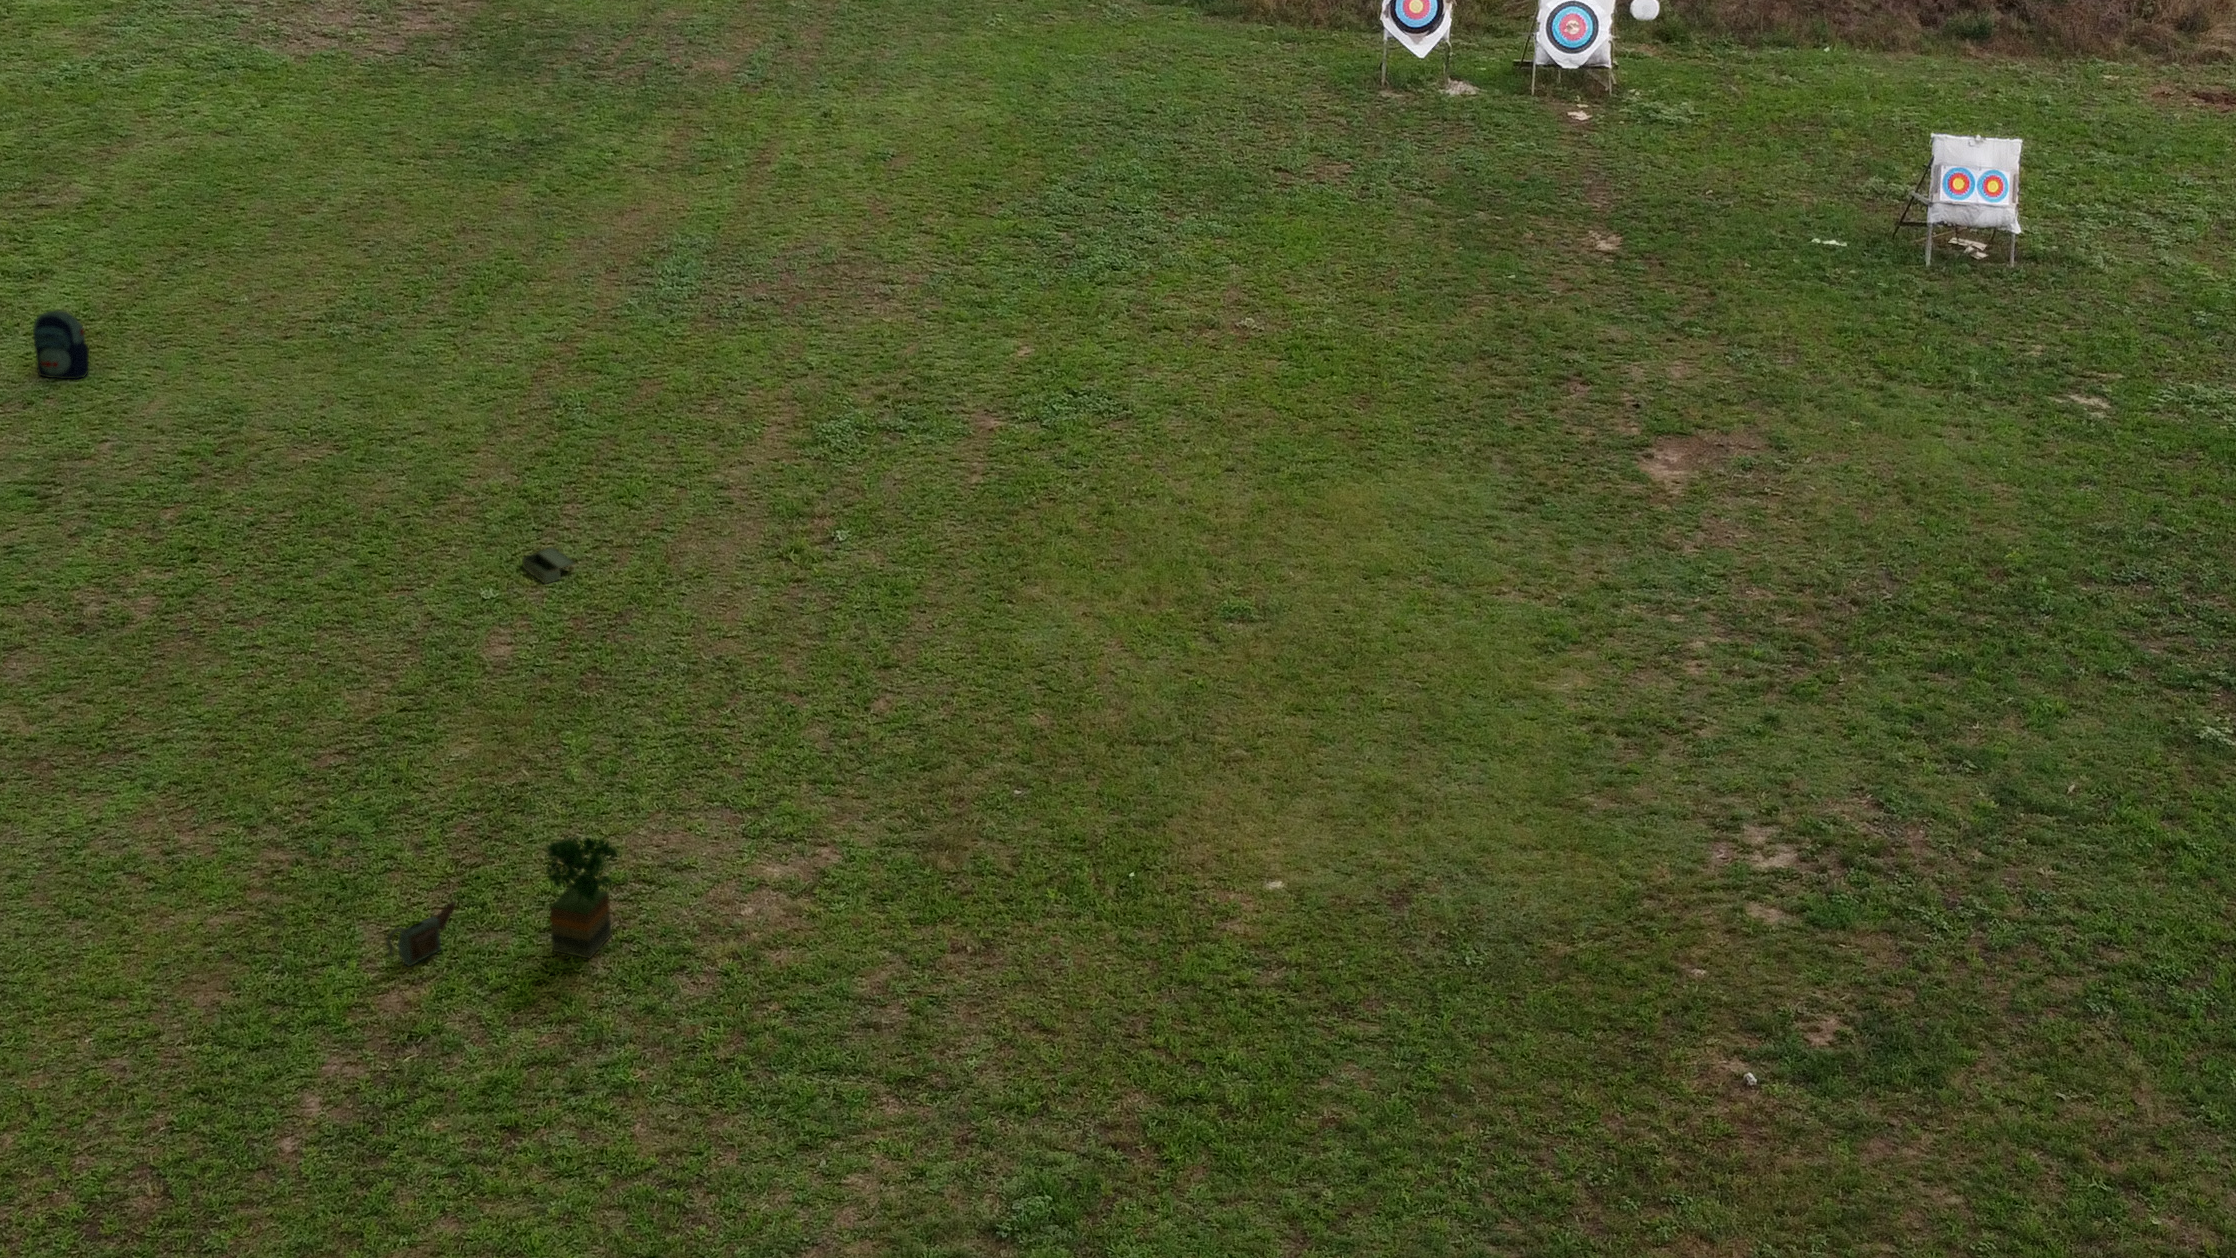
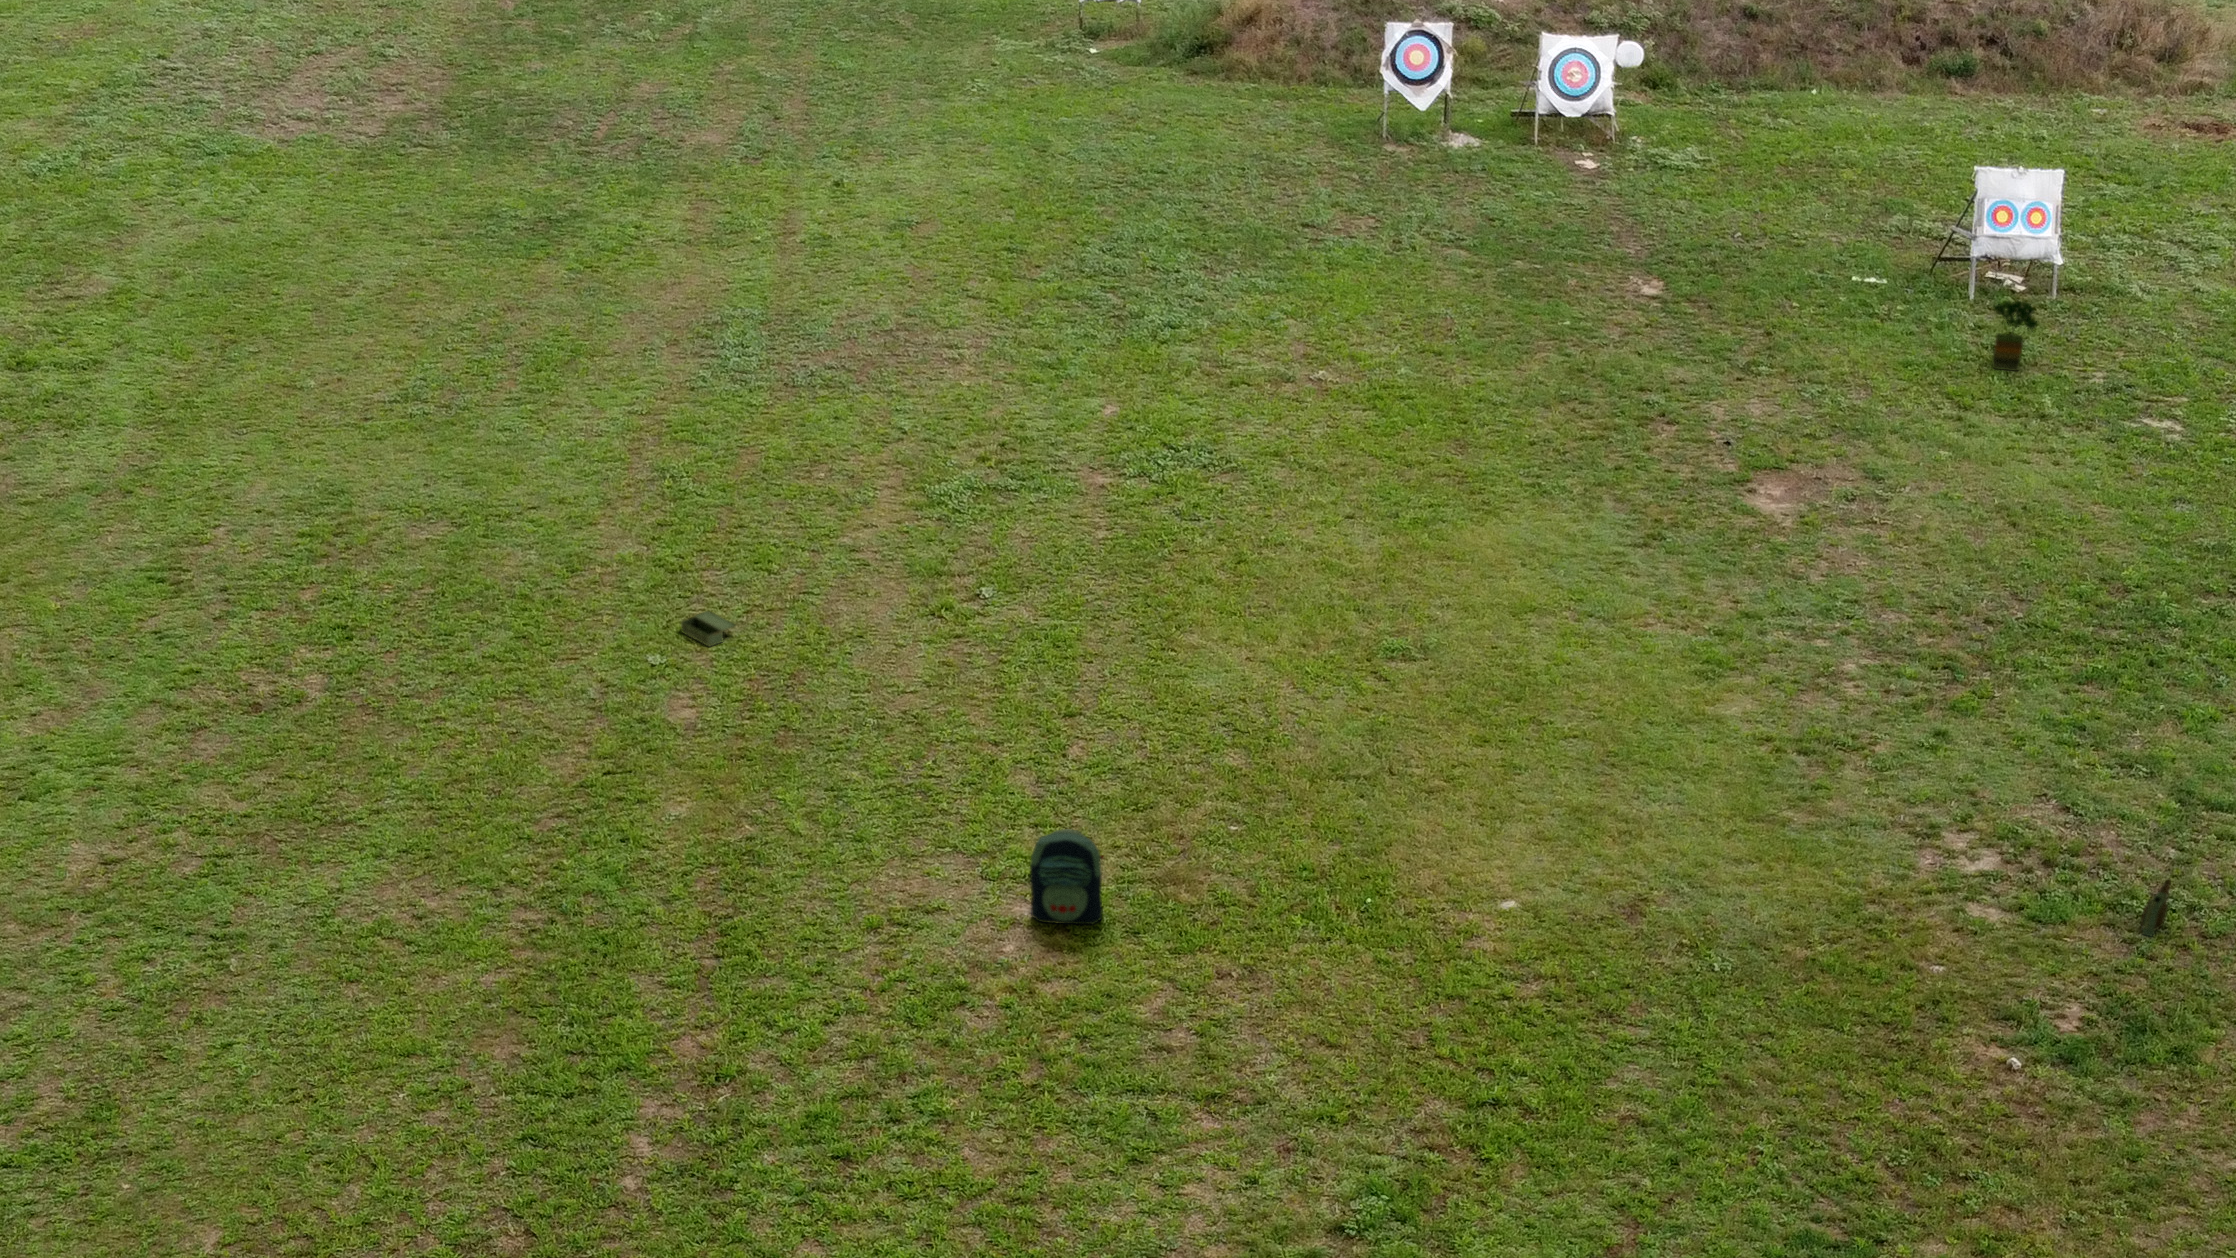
backpack: present [33,310,89,379] -> present [1030,829,1104,924]
potted tree: present [546,836,621,958] -> present [1992,301,2037,371]
watering can: present [386,902,456,966] -> present [2141,879,2171,937]

